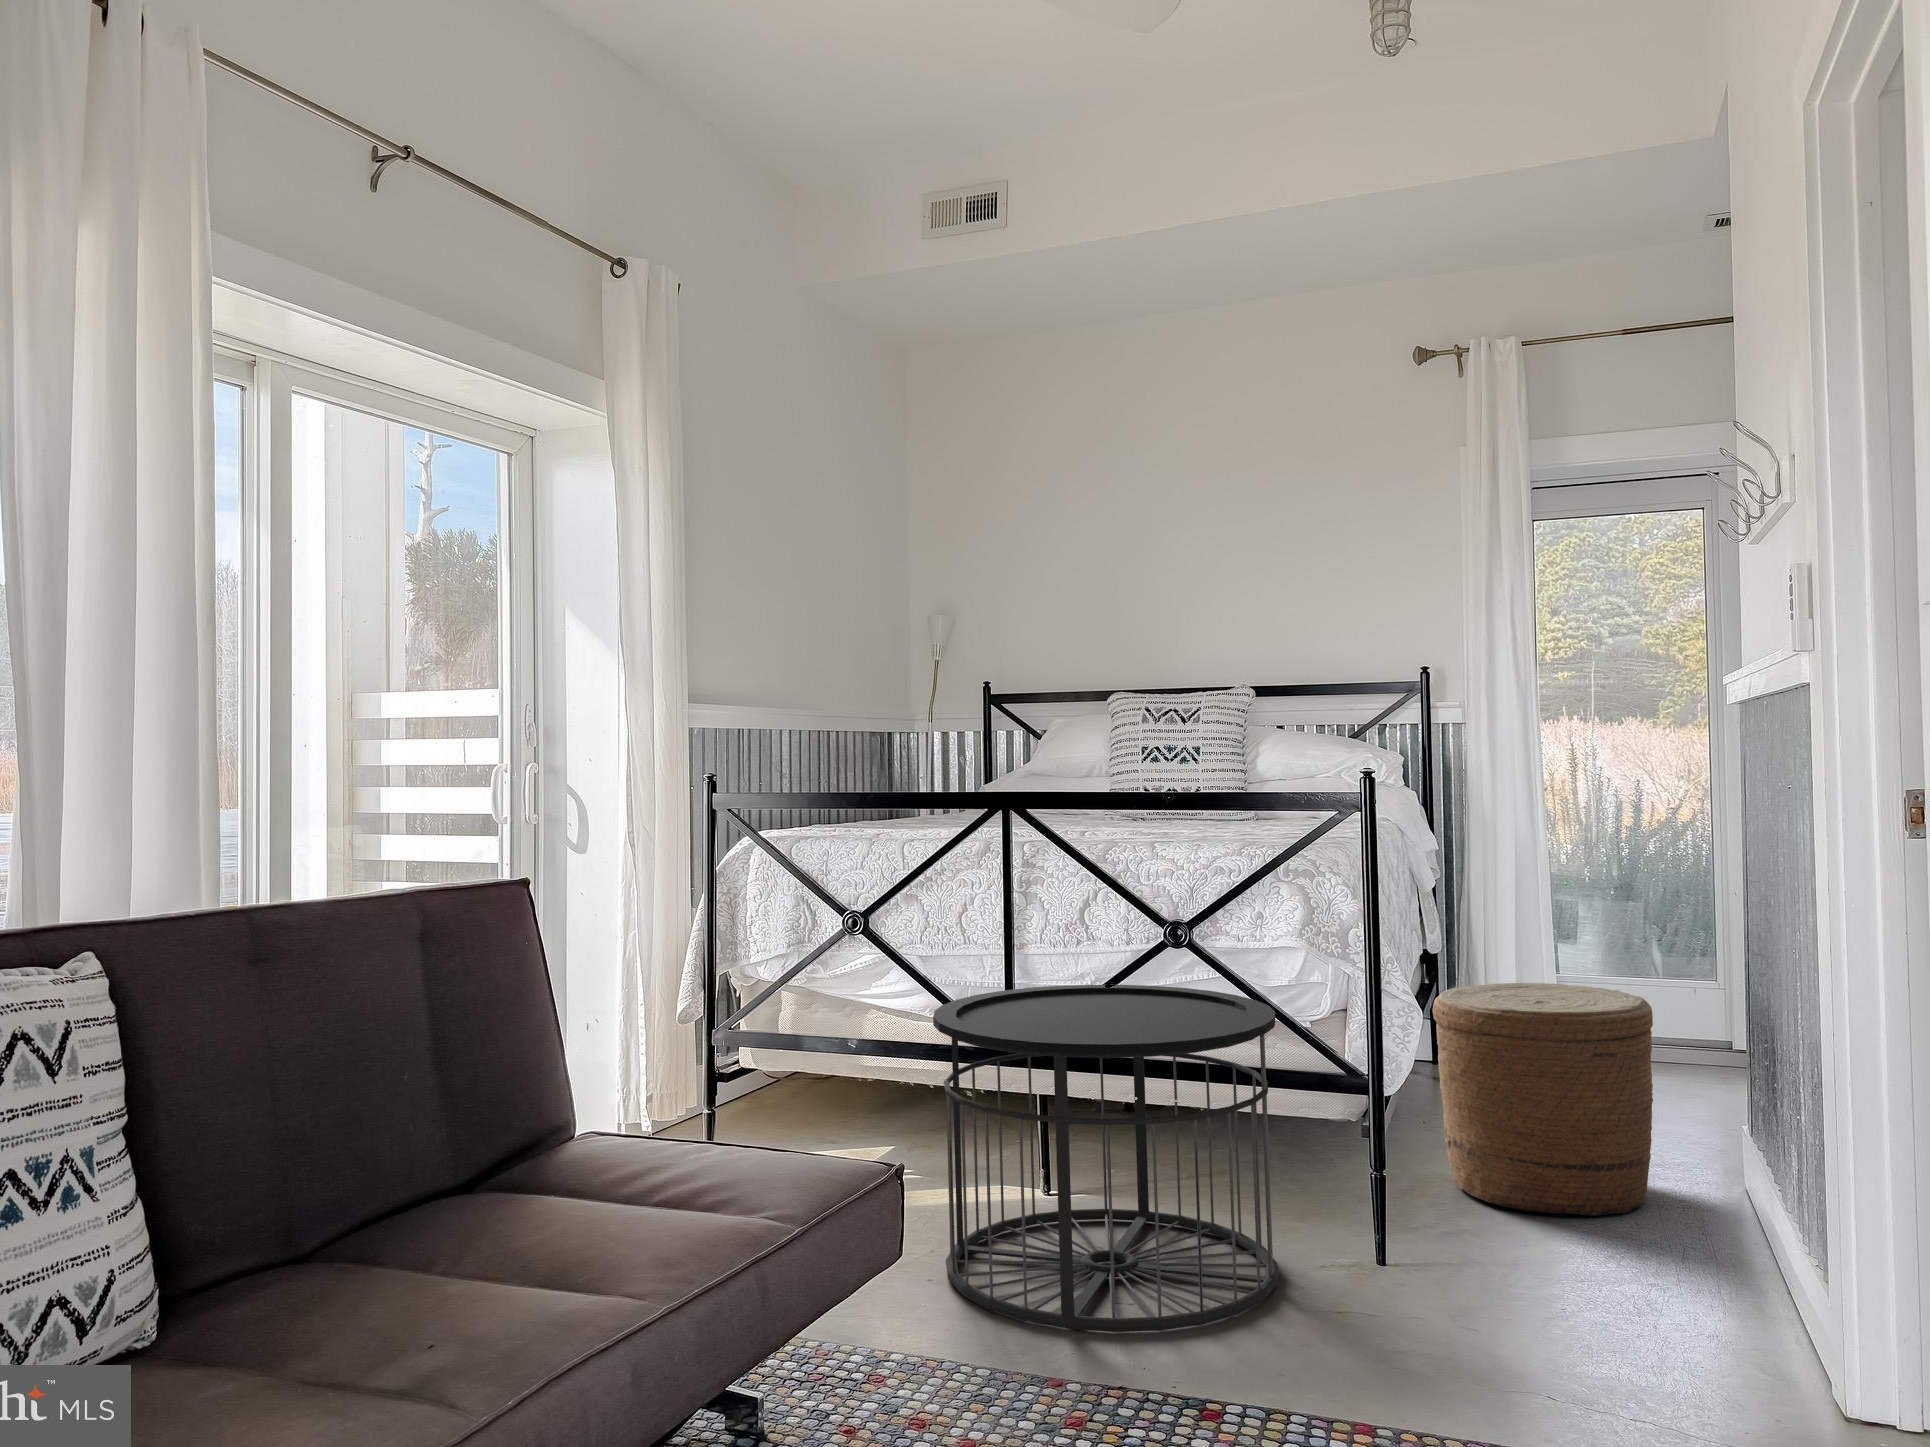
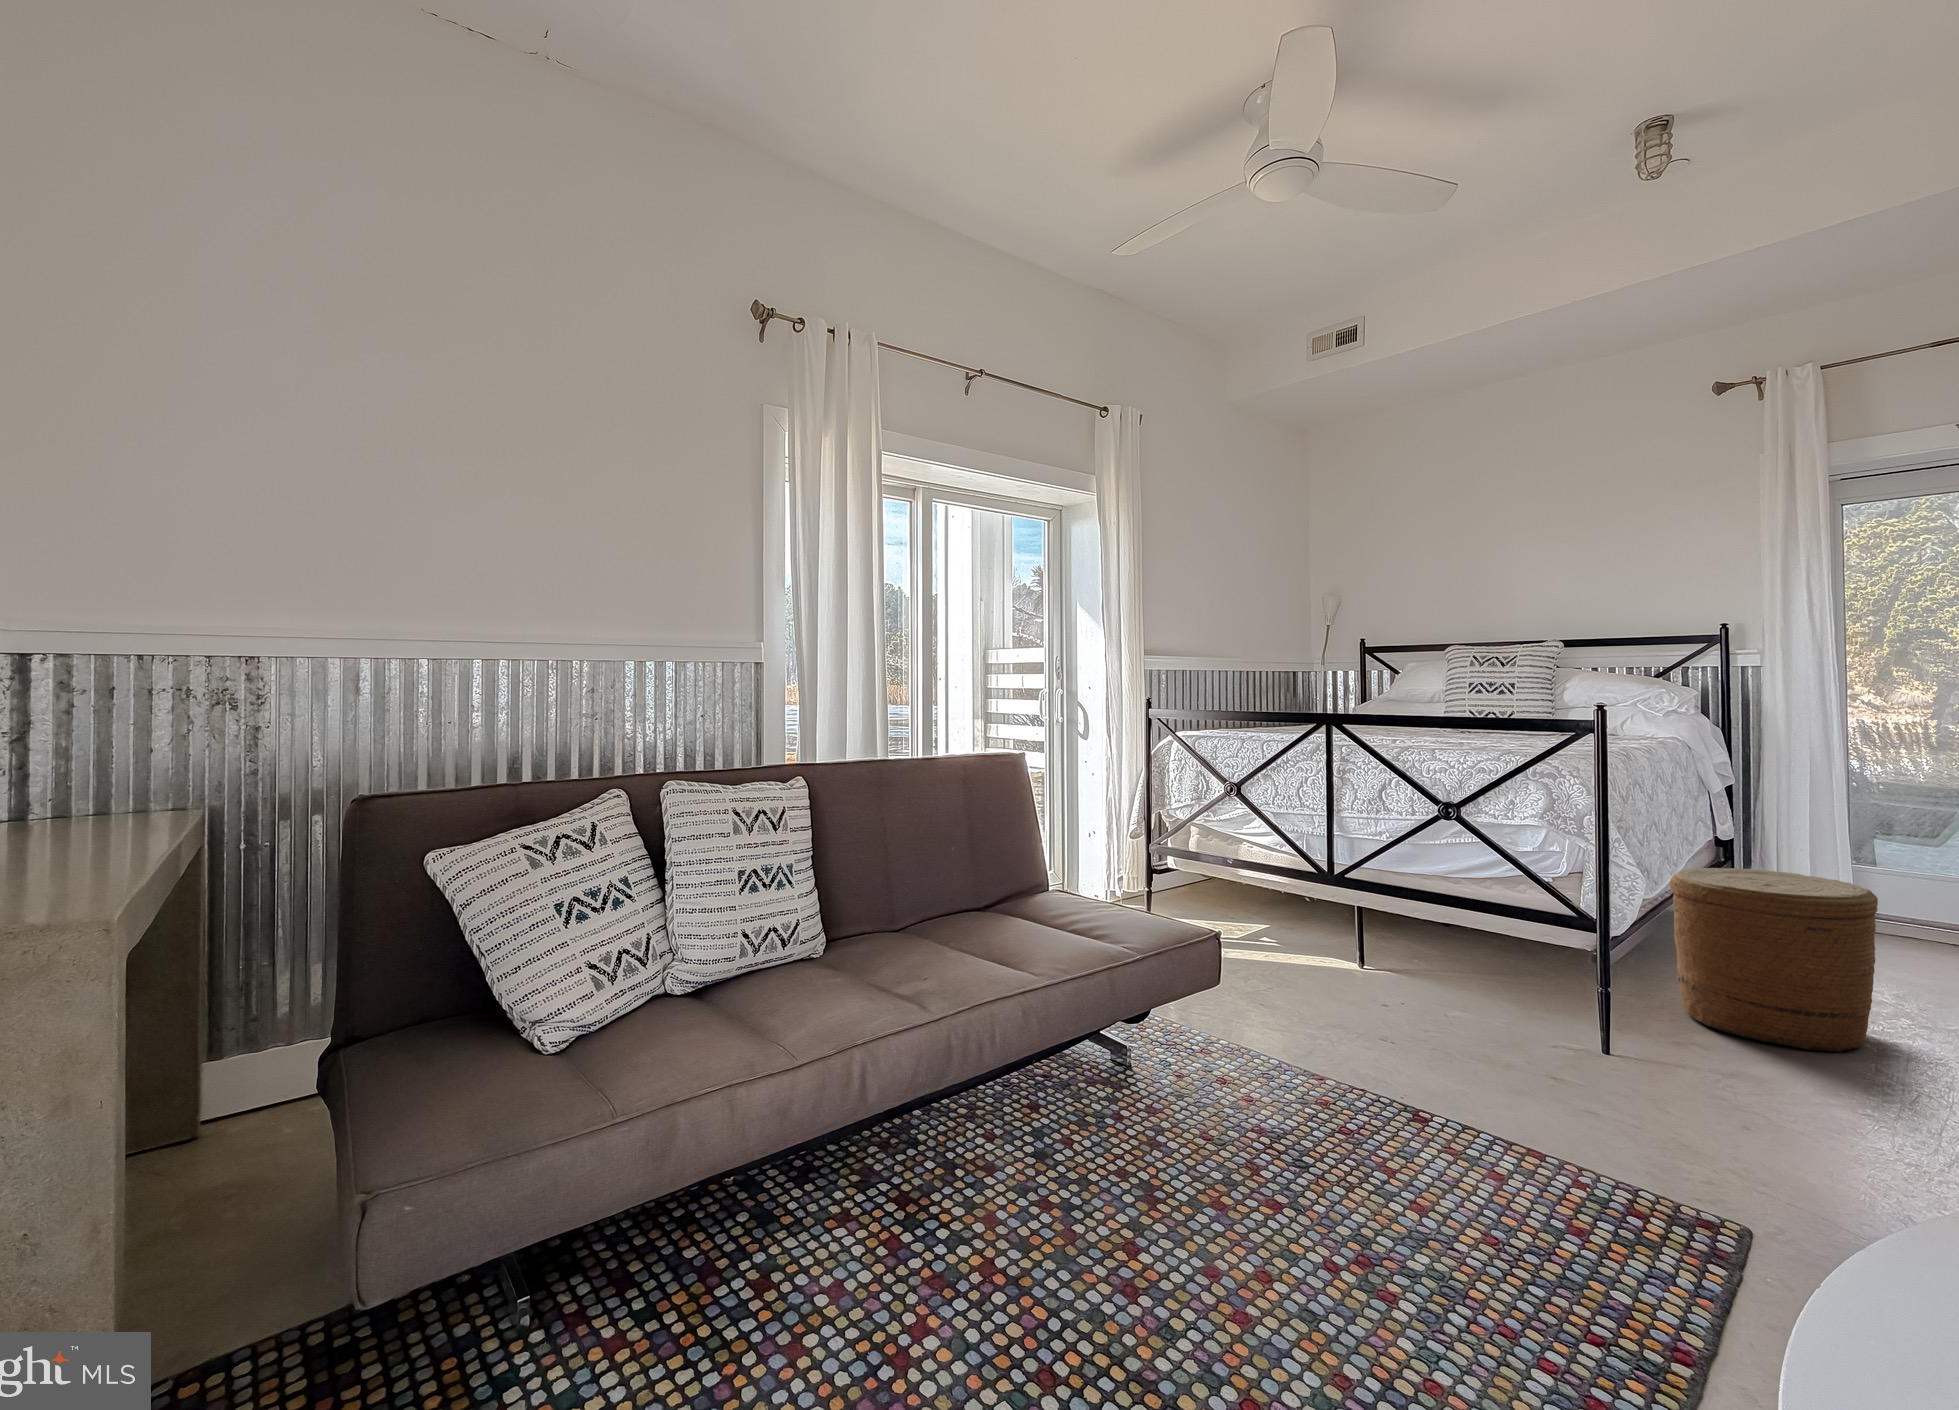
side table: present [933,985,1278,1332] -> none [1265,839,1510,1064]

